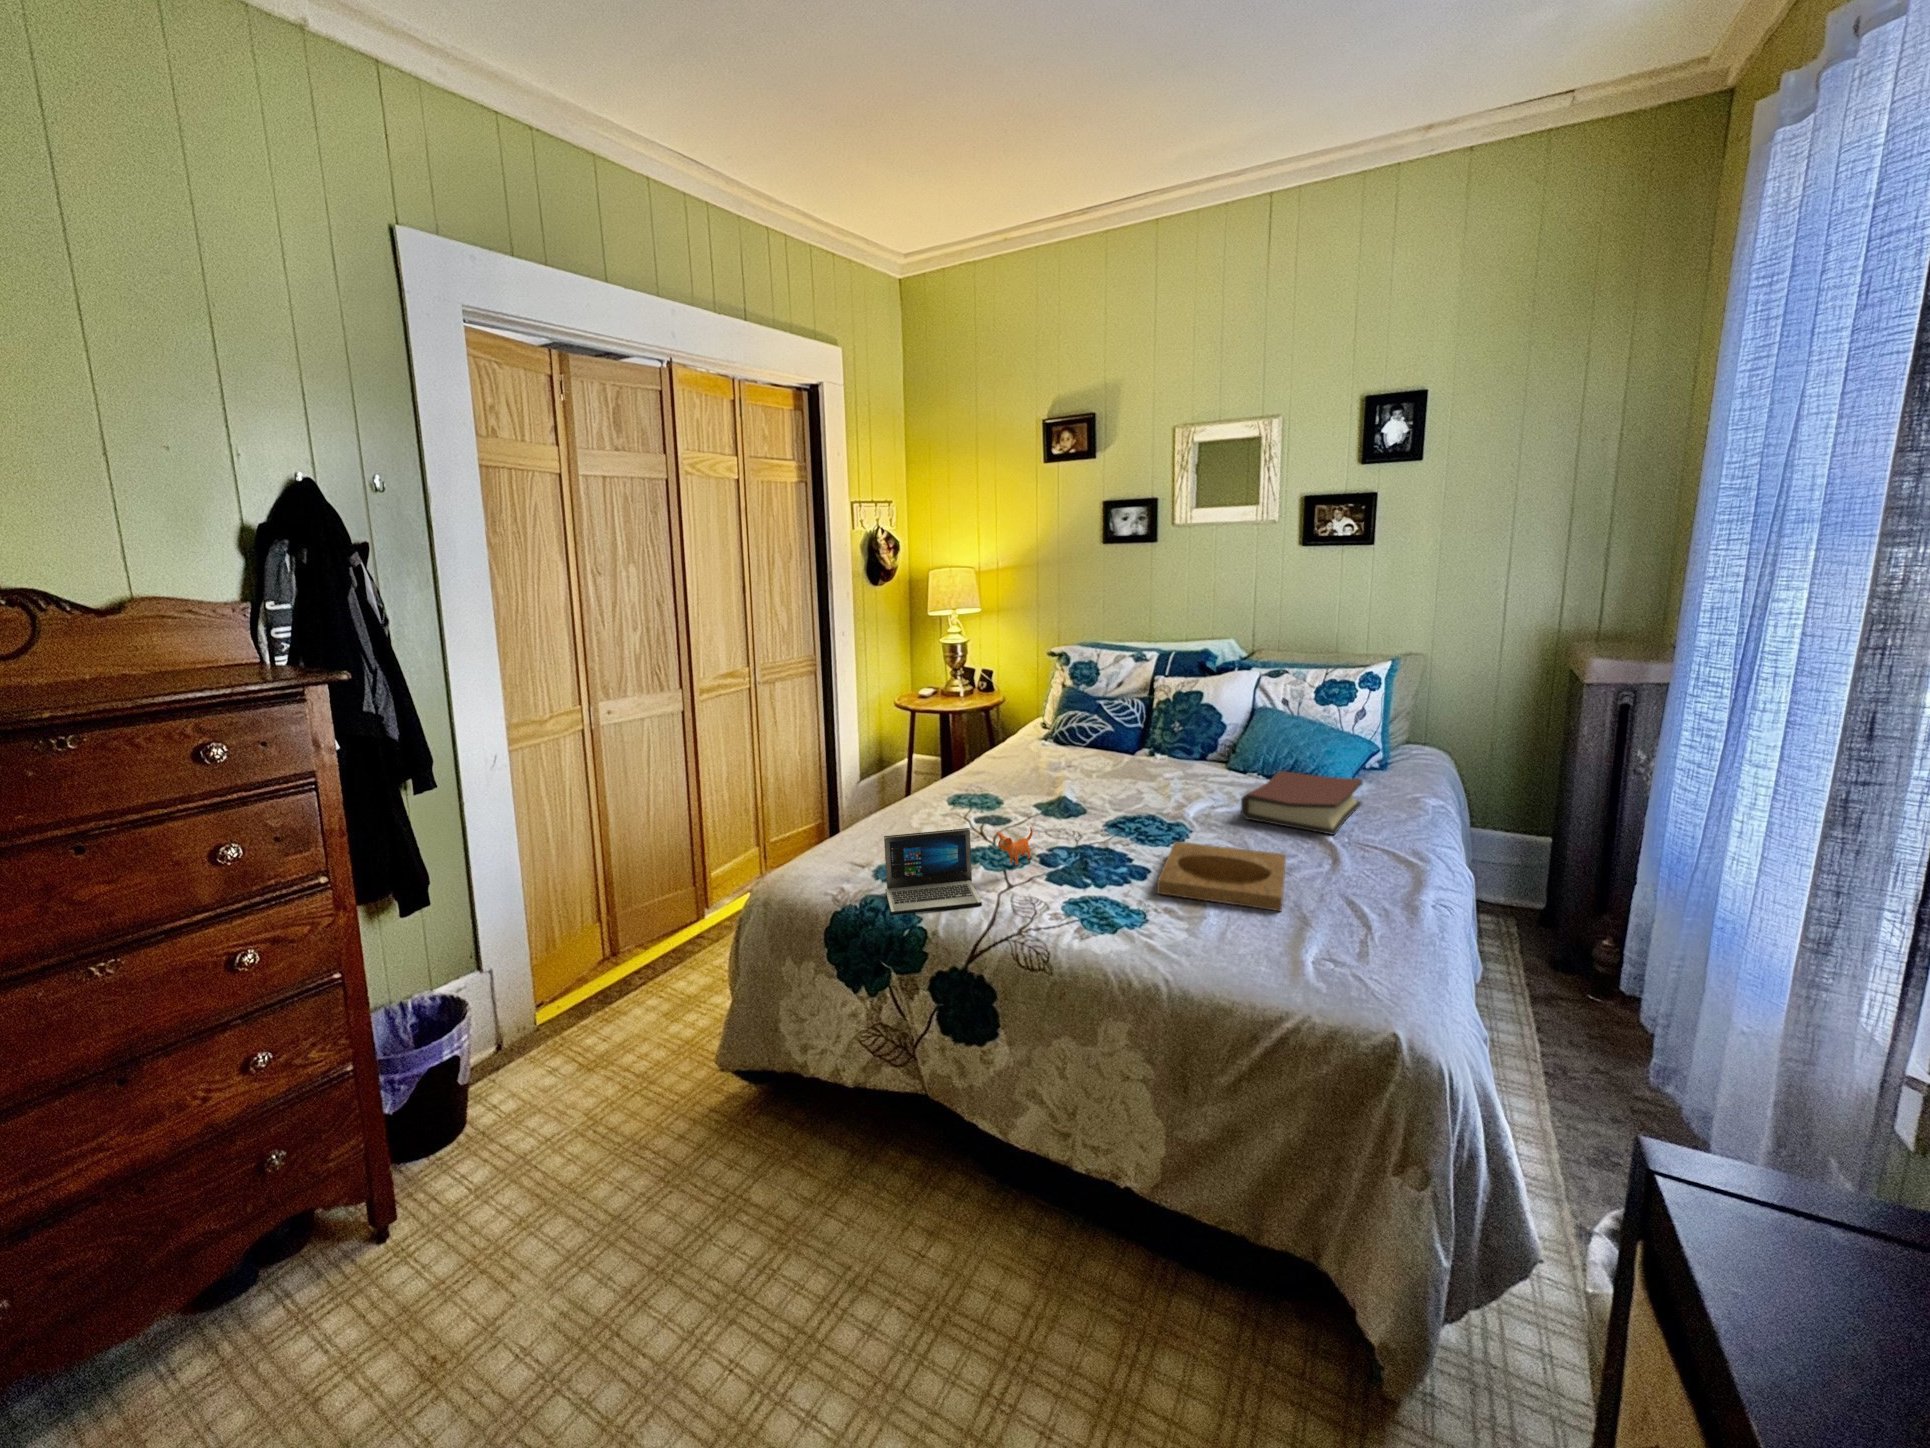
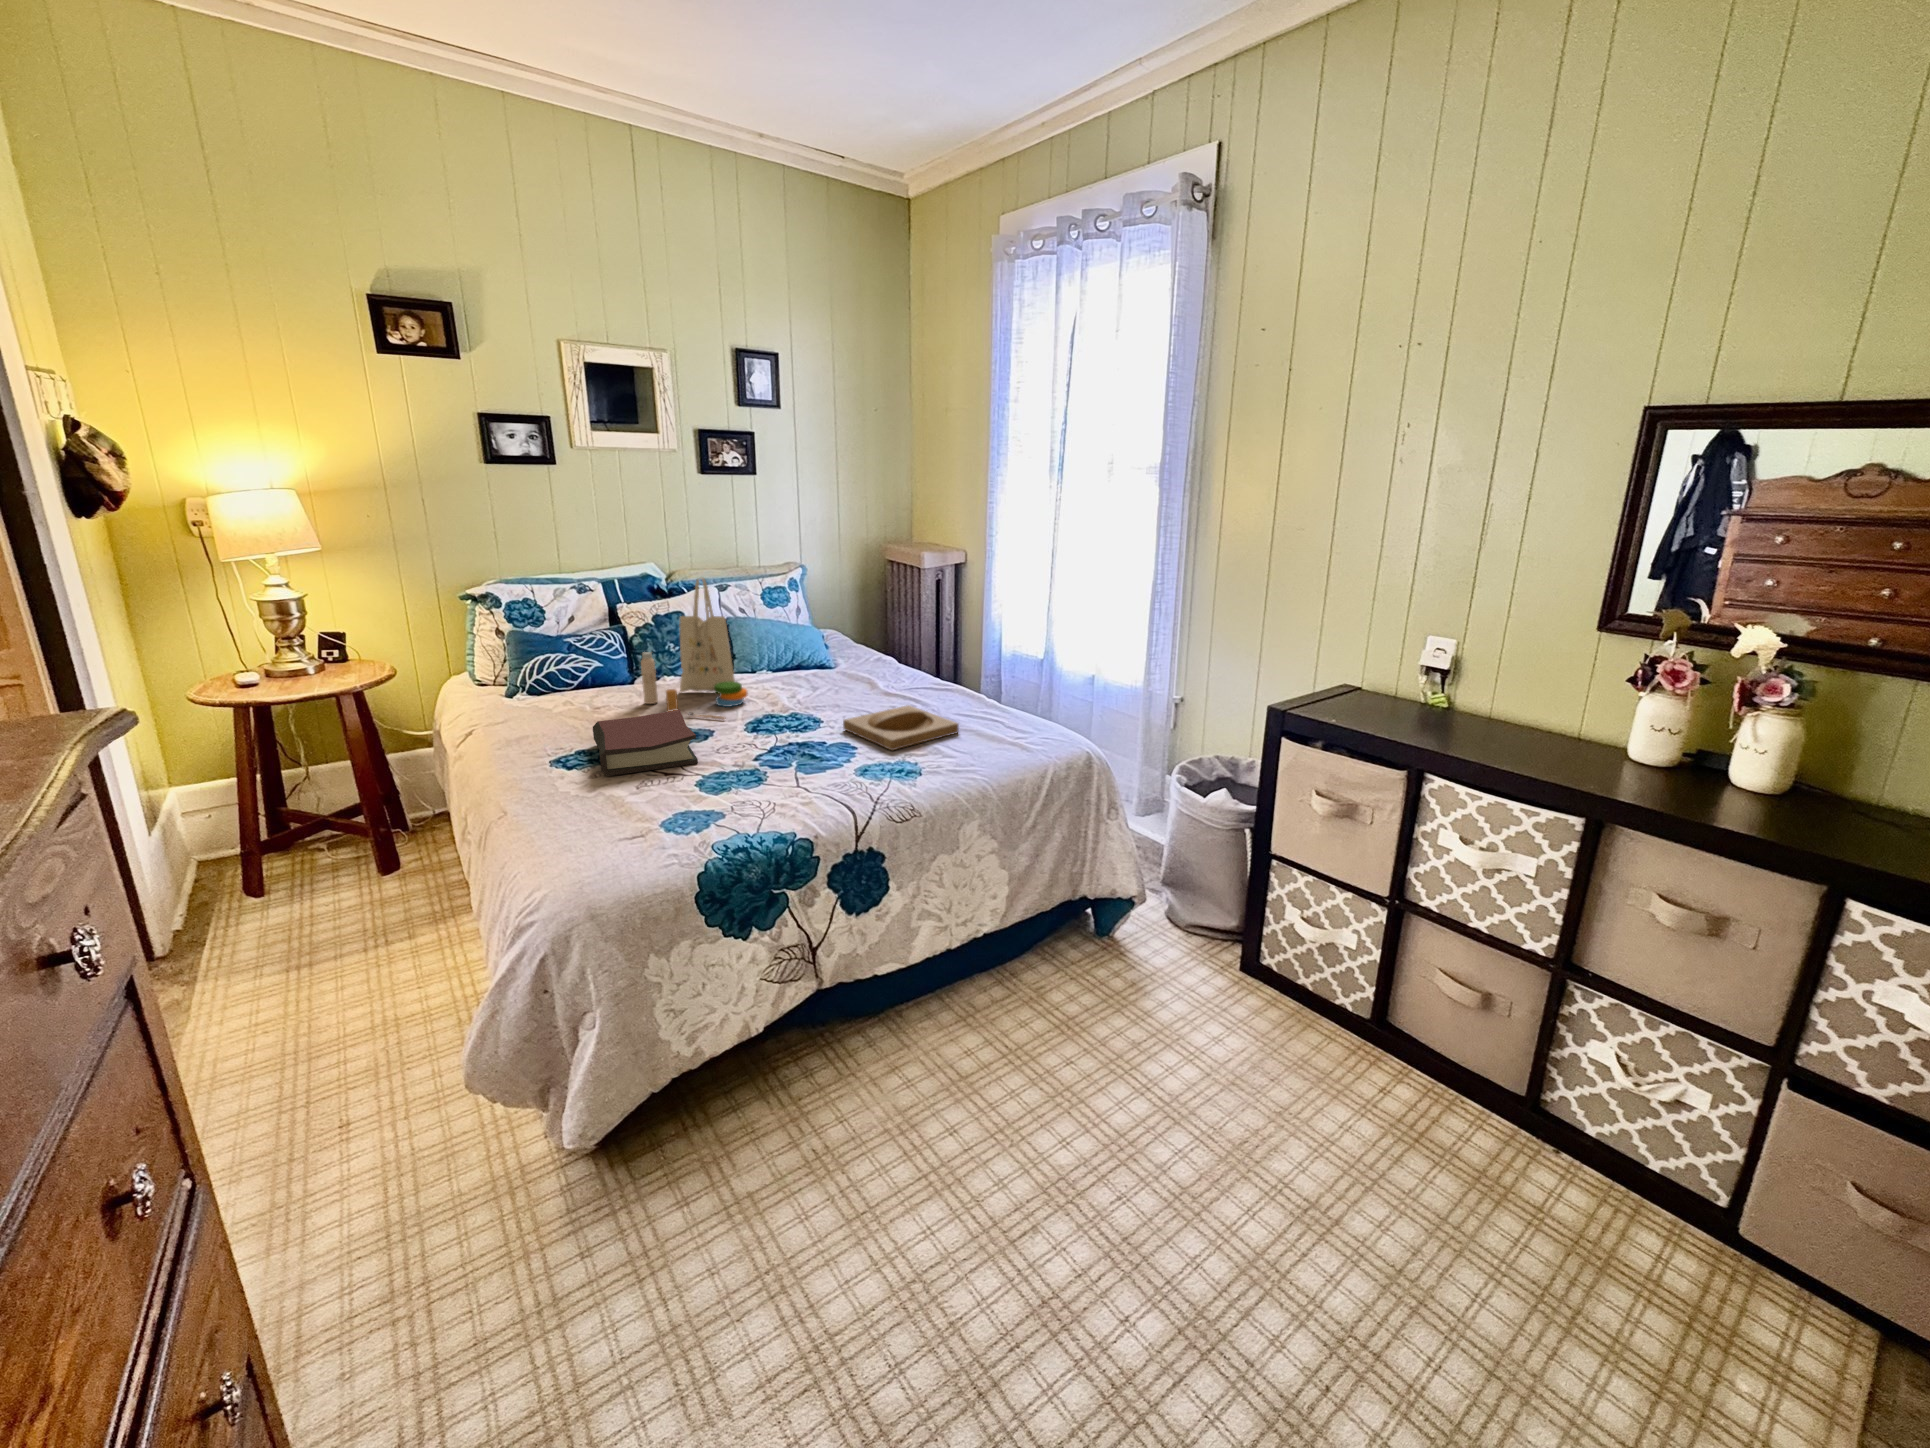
tote bag: none [1093,655,1185,805] -> present [641,577,748,720]
hardback book: present [1241,771,1363,835] -> present [593,709,698,776]
laptop: present [884,827,1033,915] -> none [719,734,816,840]

